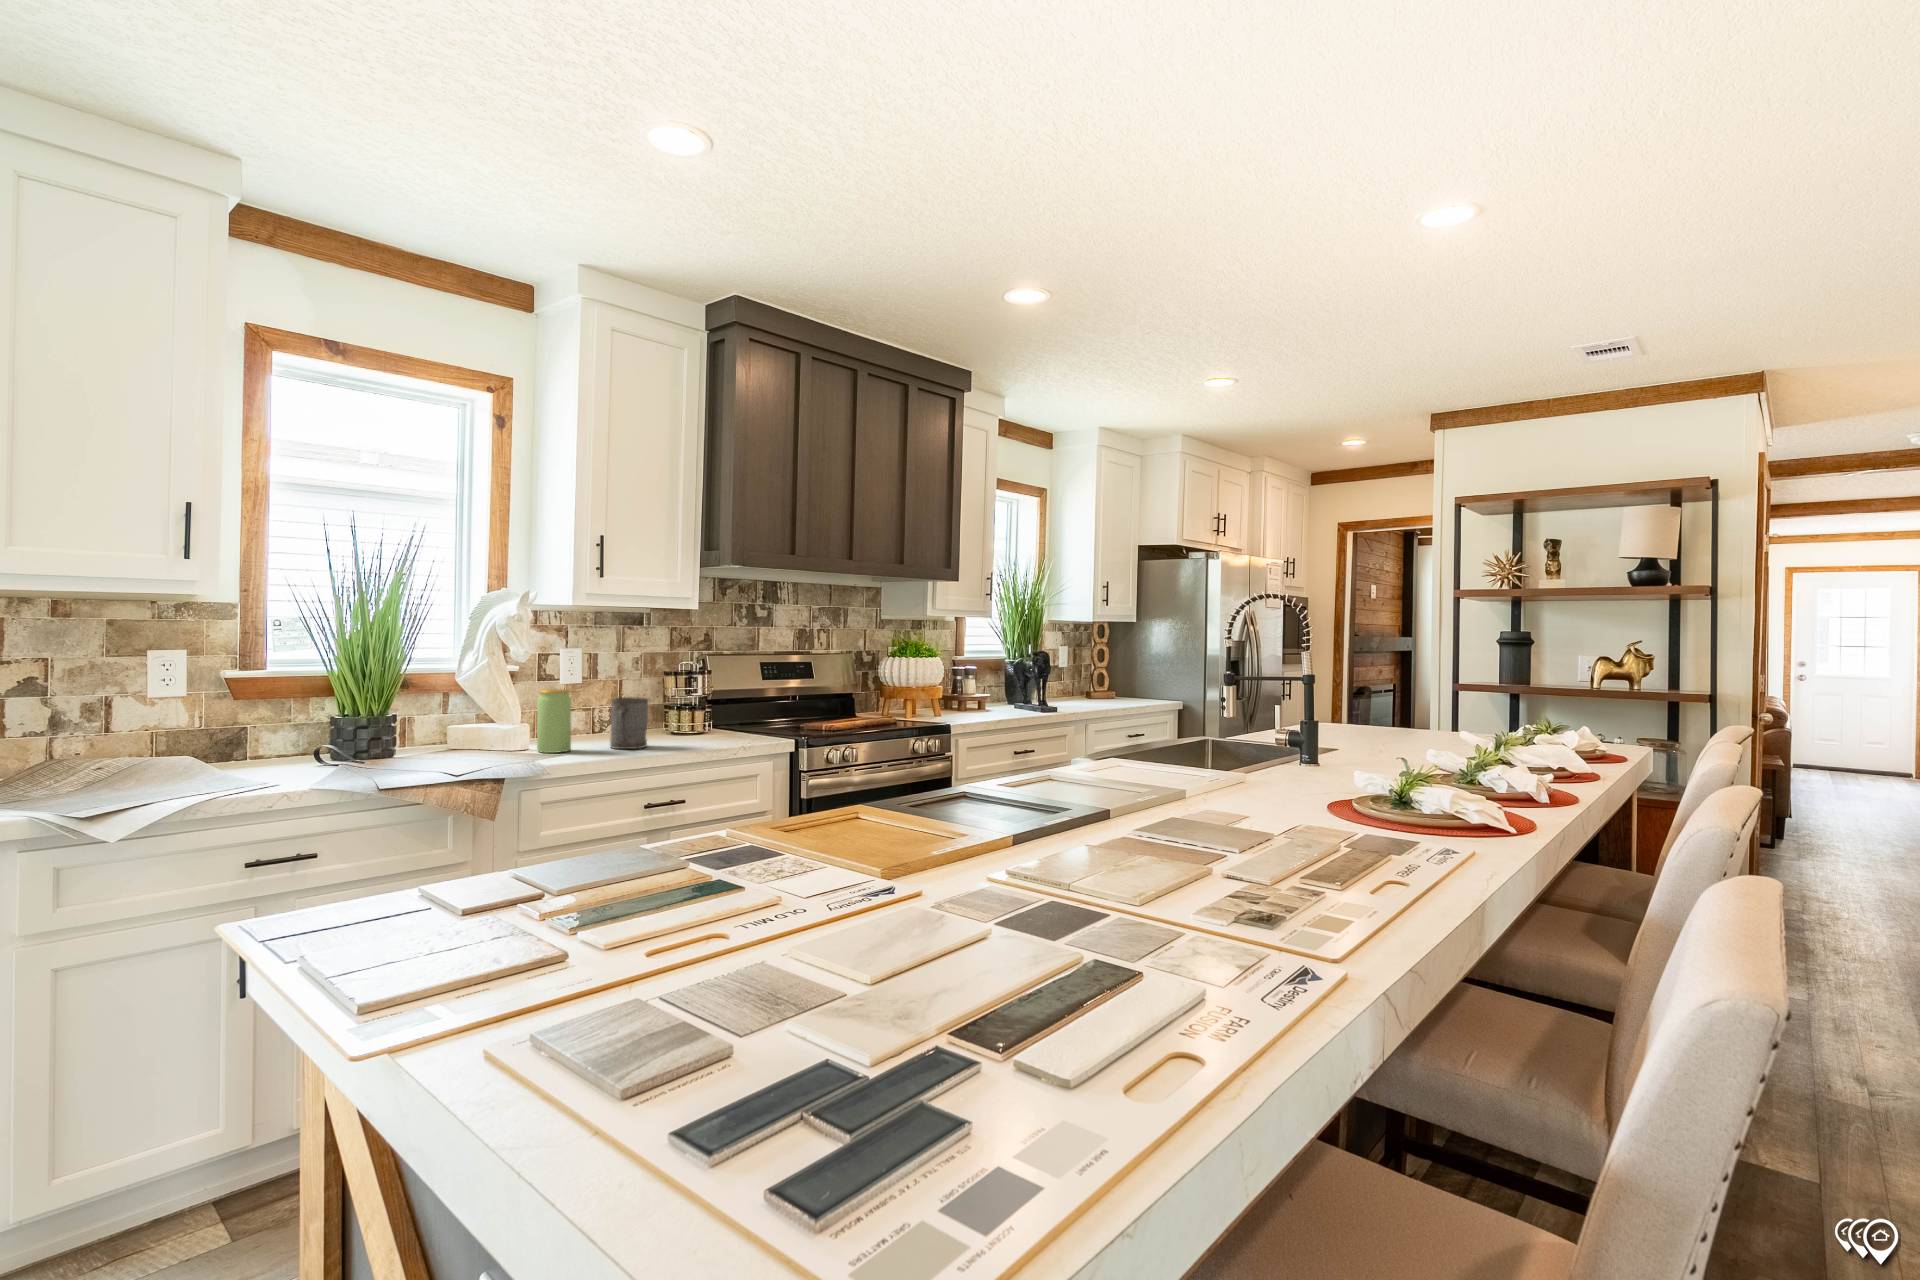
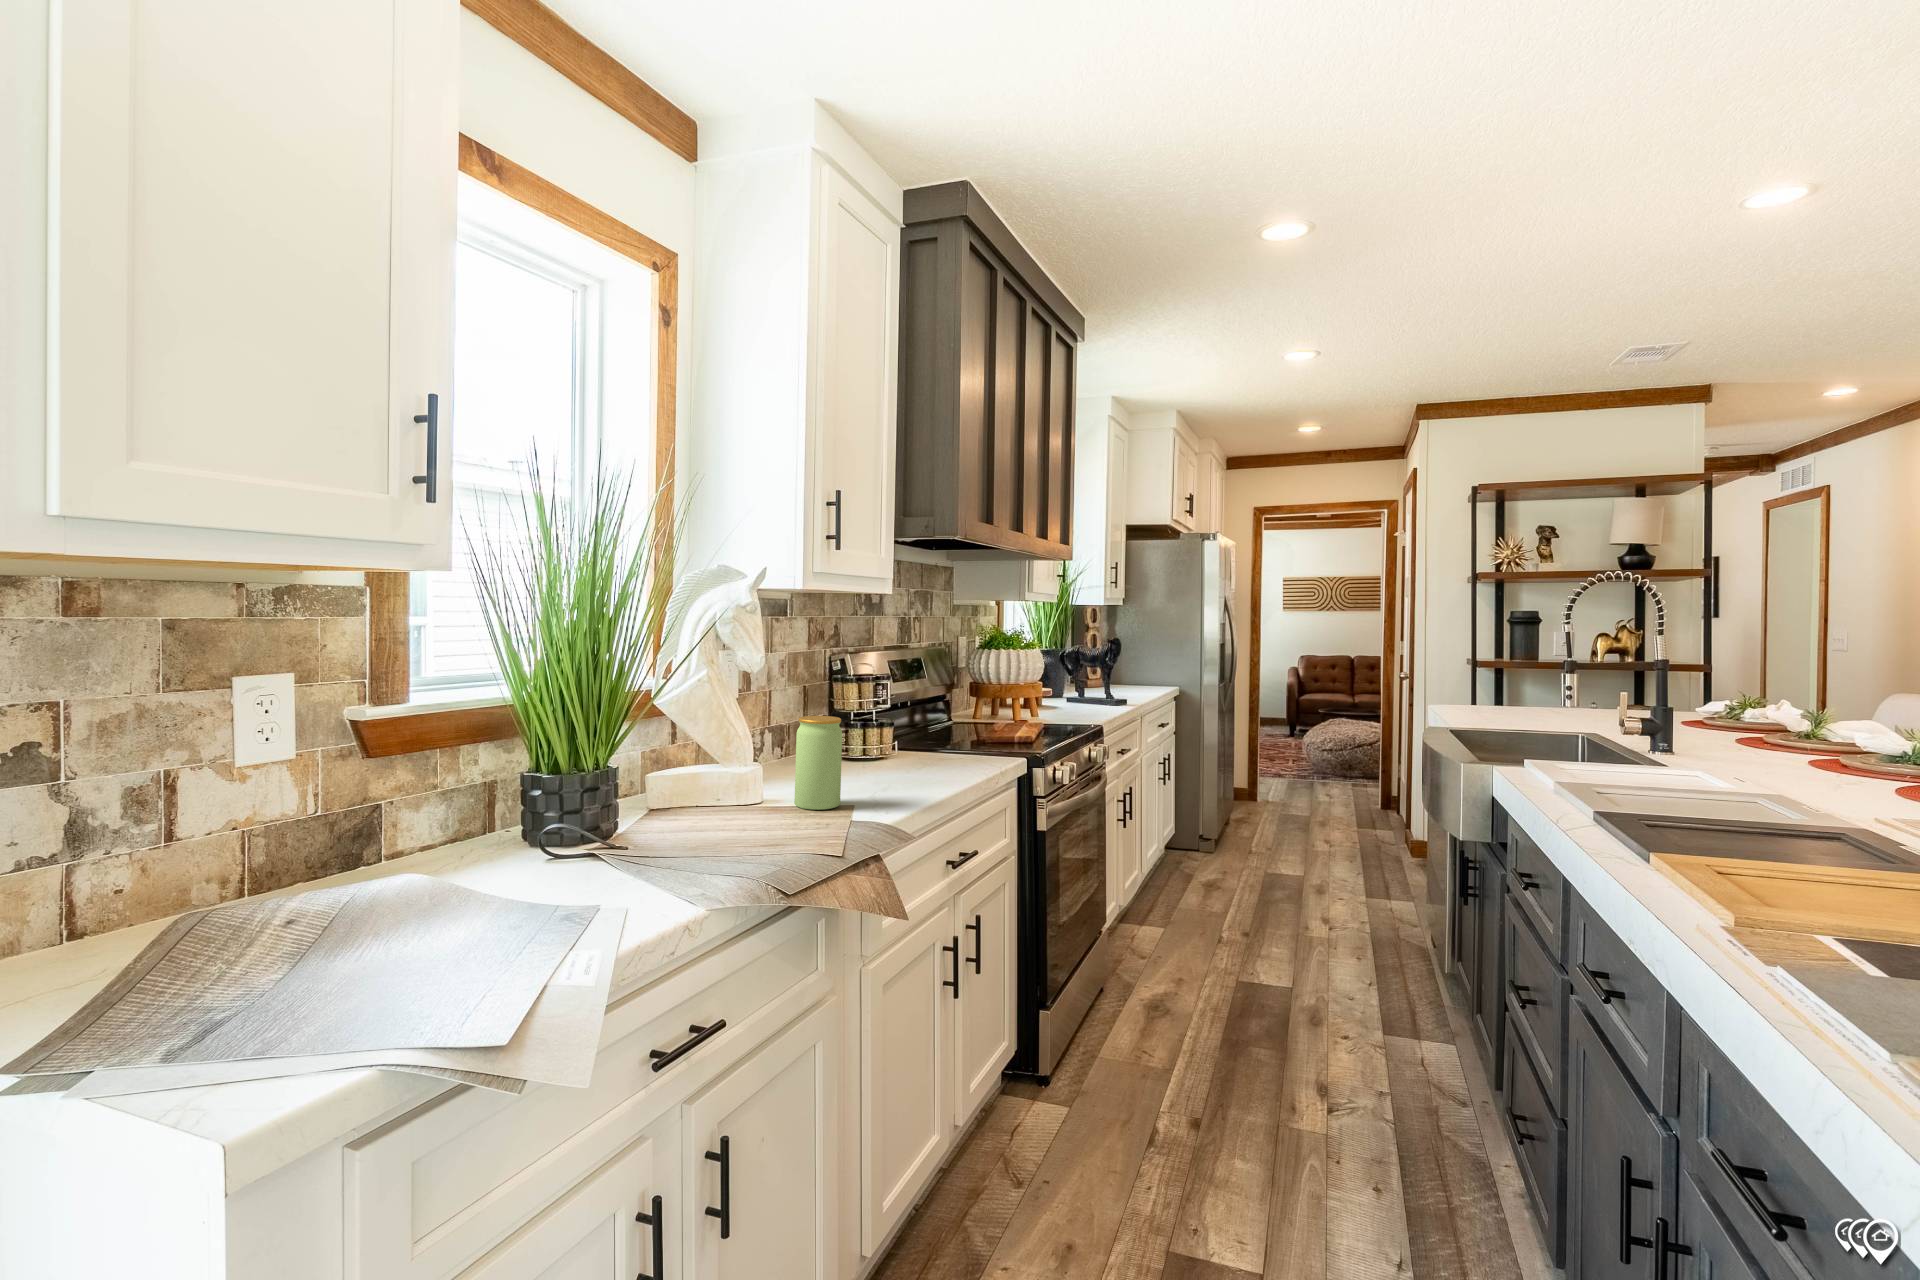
mug: present [610,697,648,749] -> none [858,721,909,795]

